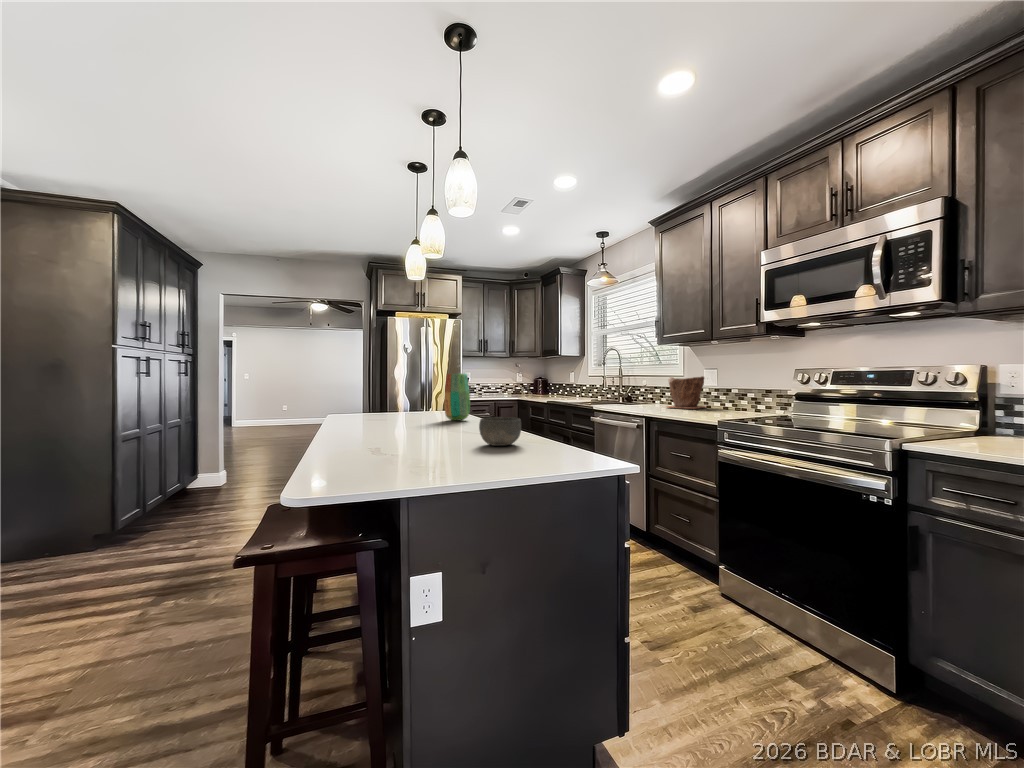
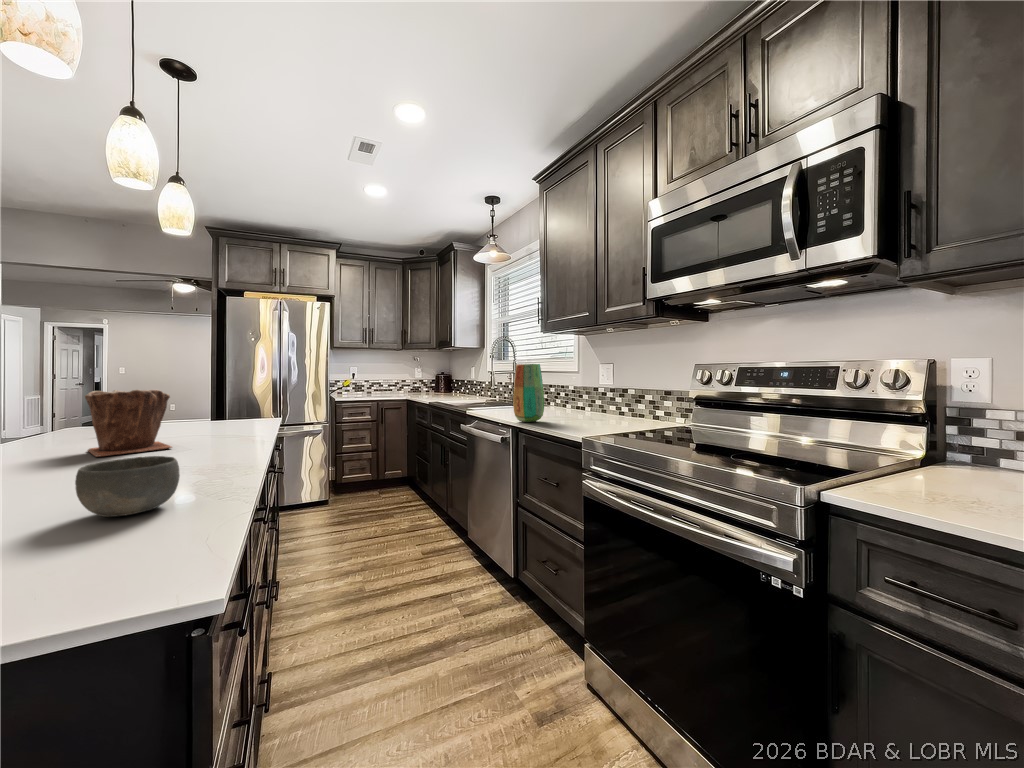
vase: present [444,373,470,421] -> present [513,364,544,422]
plant pot: present [667,376,706,409] -> present [85,390,172,457]

